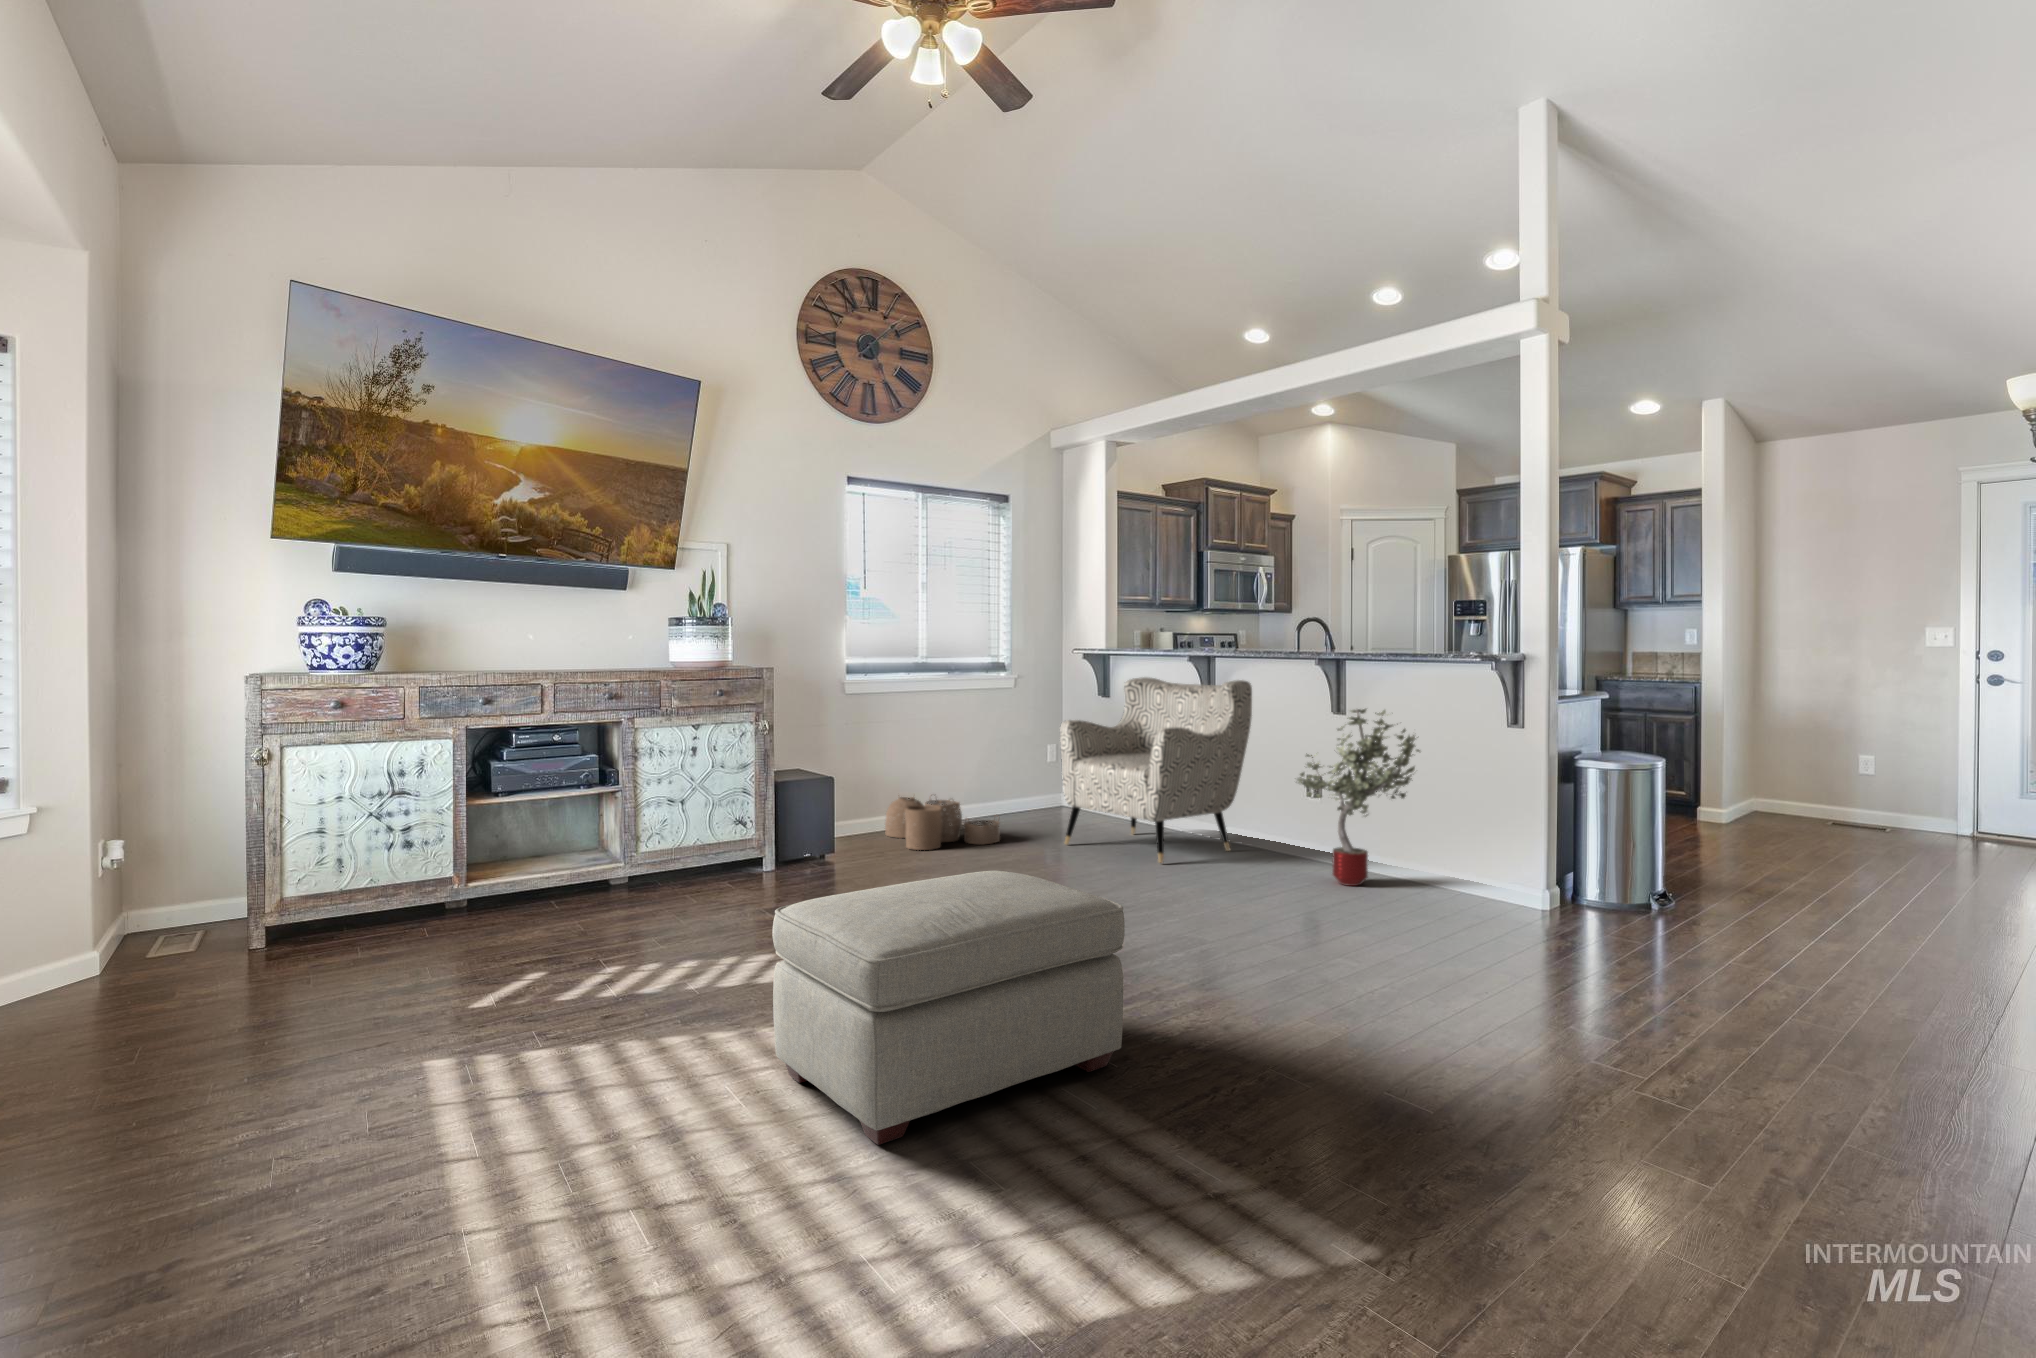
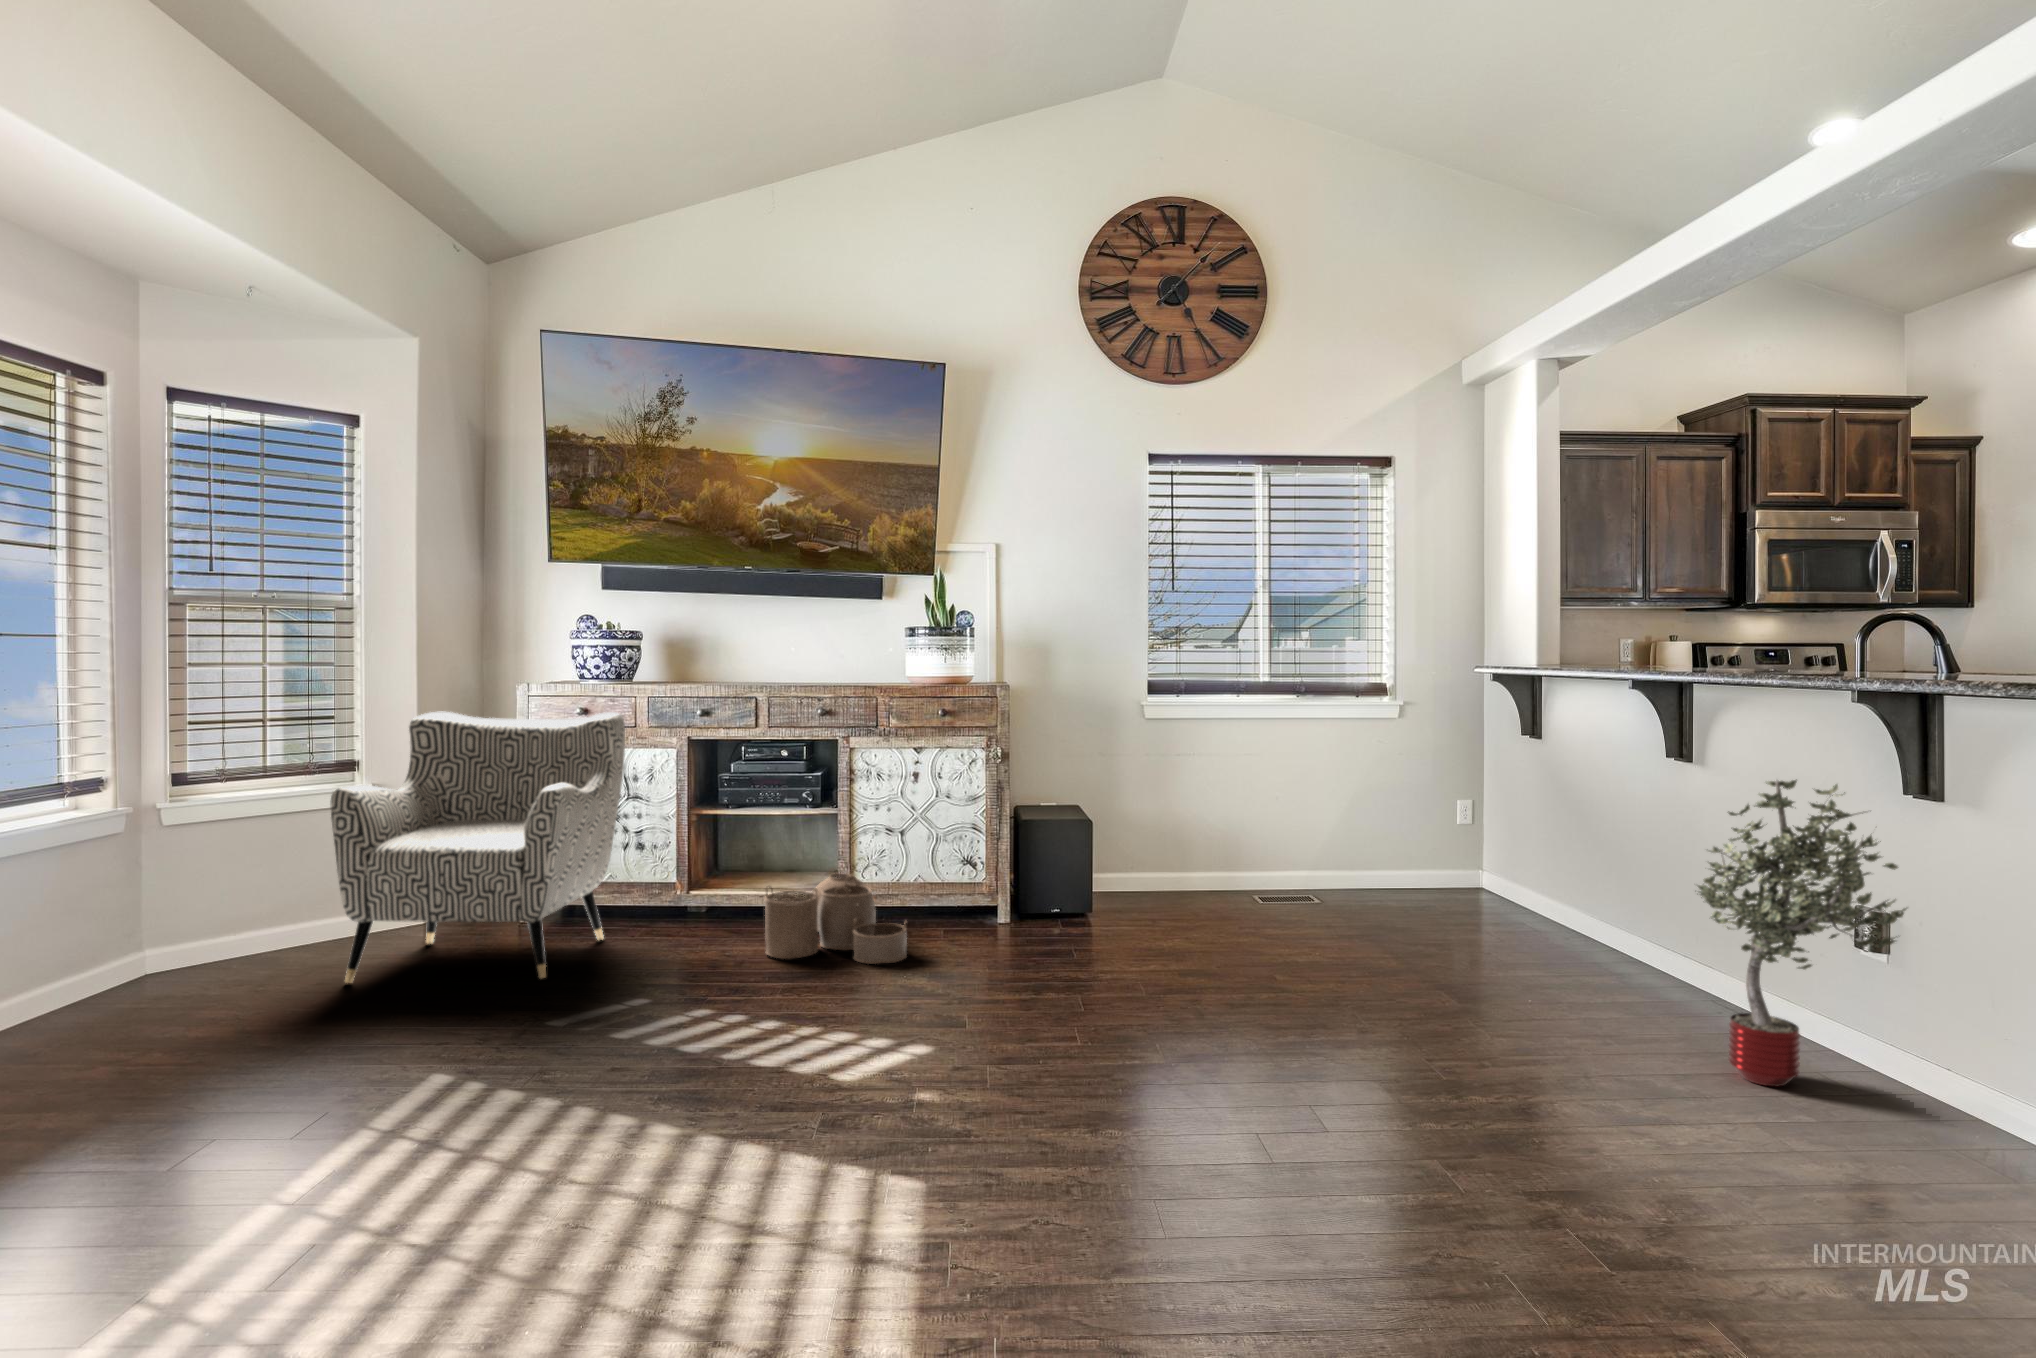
armchair: present [1060,677,1252,863] -> present [330,712,625,983]
woven basket: present [885,795,1000,850] -> present [765,872,907,964]
ottoman: present [772,871,1125,1145] -> none [511,971,938,1284]

